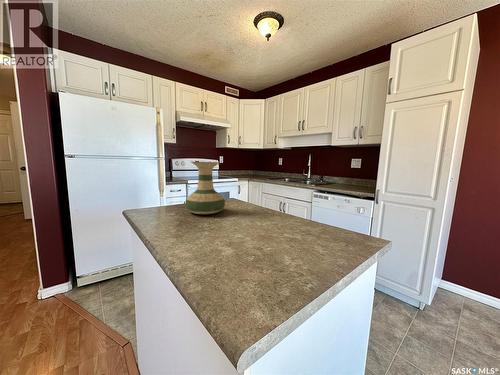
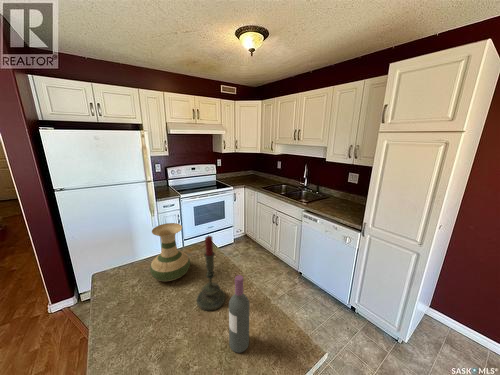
candle: none [242,149,271,227] -> present [197,236,225,311]
wine bottle: none [291,161,315,244] -> present [229,275,250,353]

